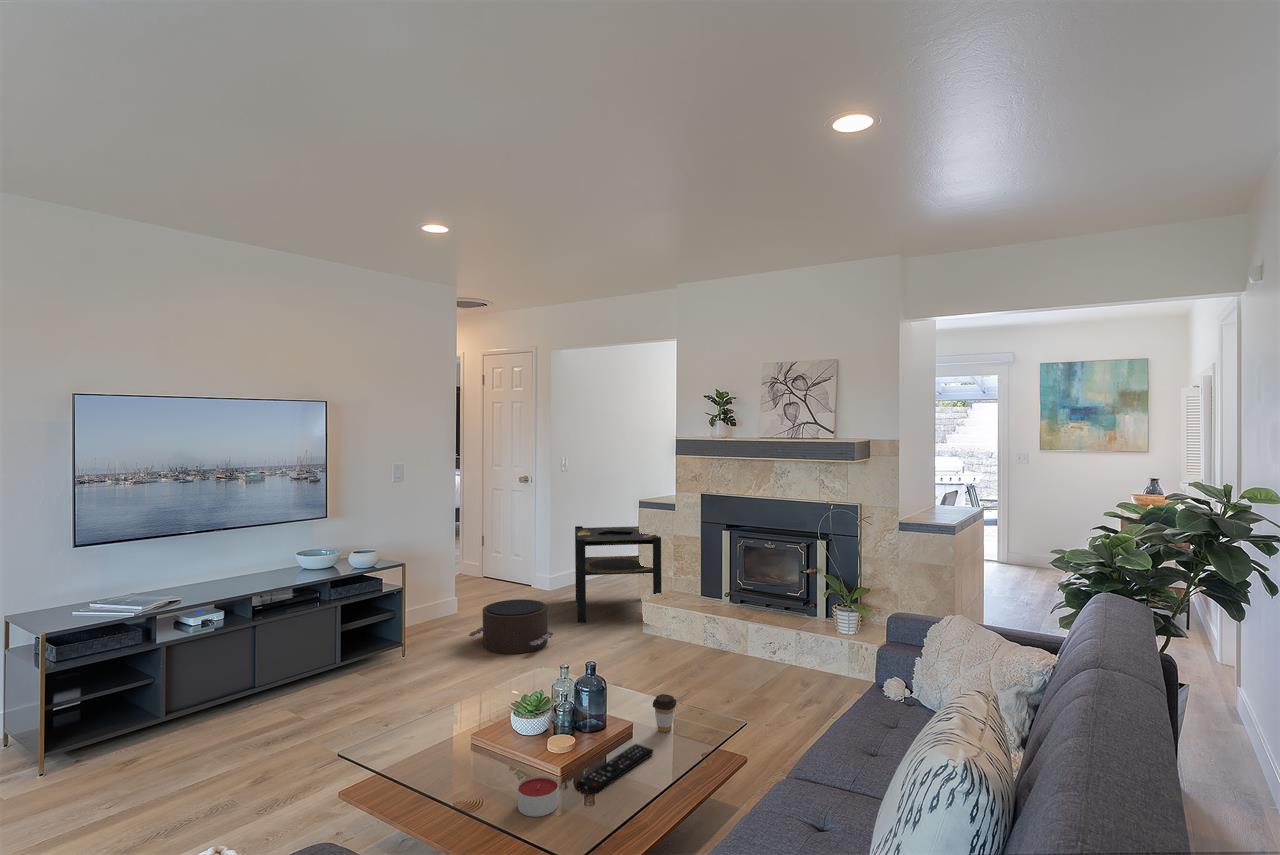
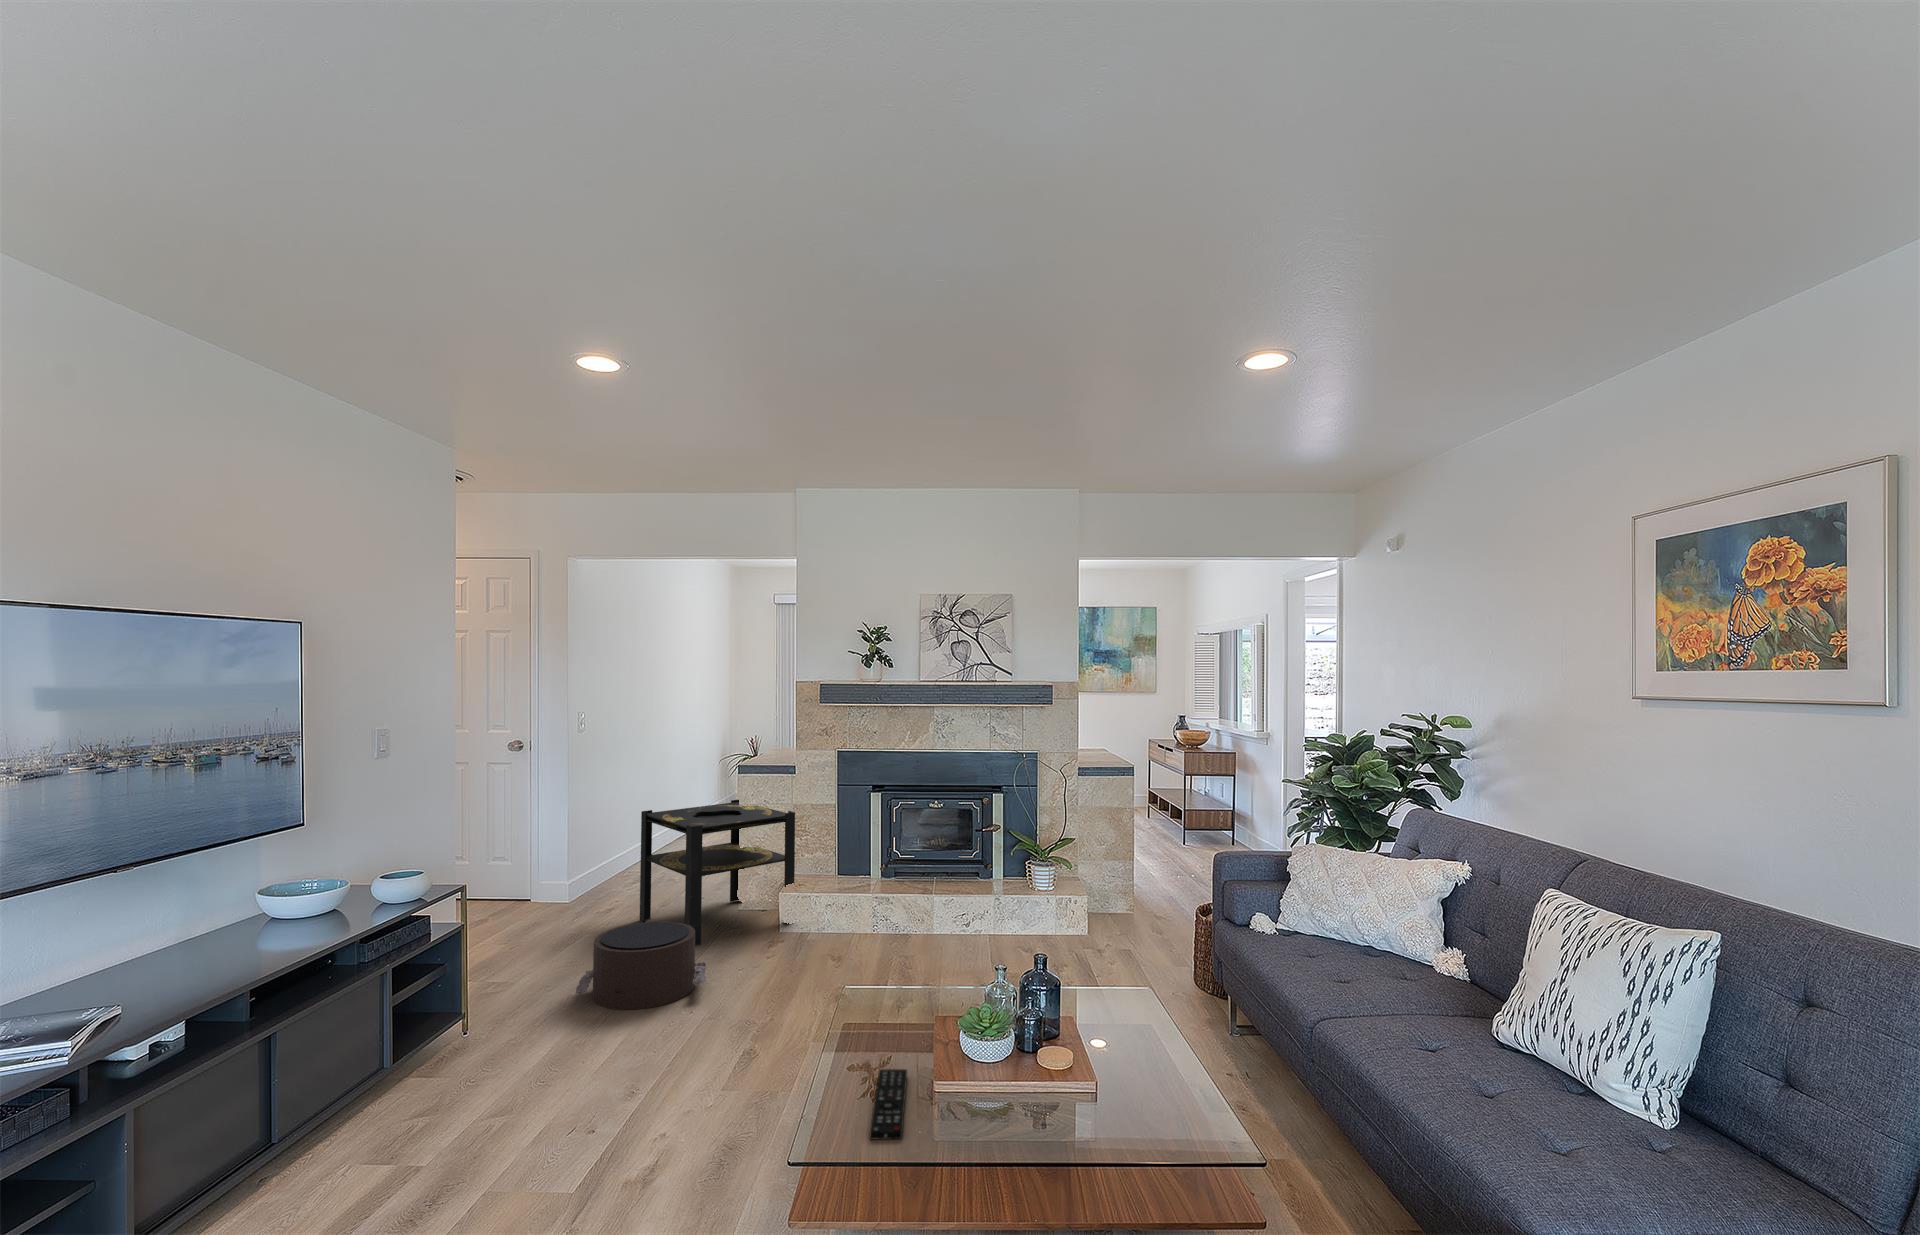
coffee cup: present [653,694,676,732] -> none [1105,975,1132,1021]
remote control: present [577,744,653,793] -> present [869,1069,907,1140]
candle: present [518,776,558,817] -> none [1143,1090,1195,1141]

